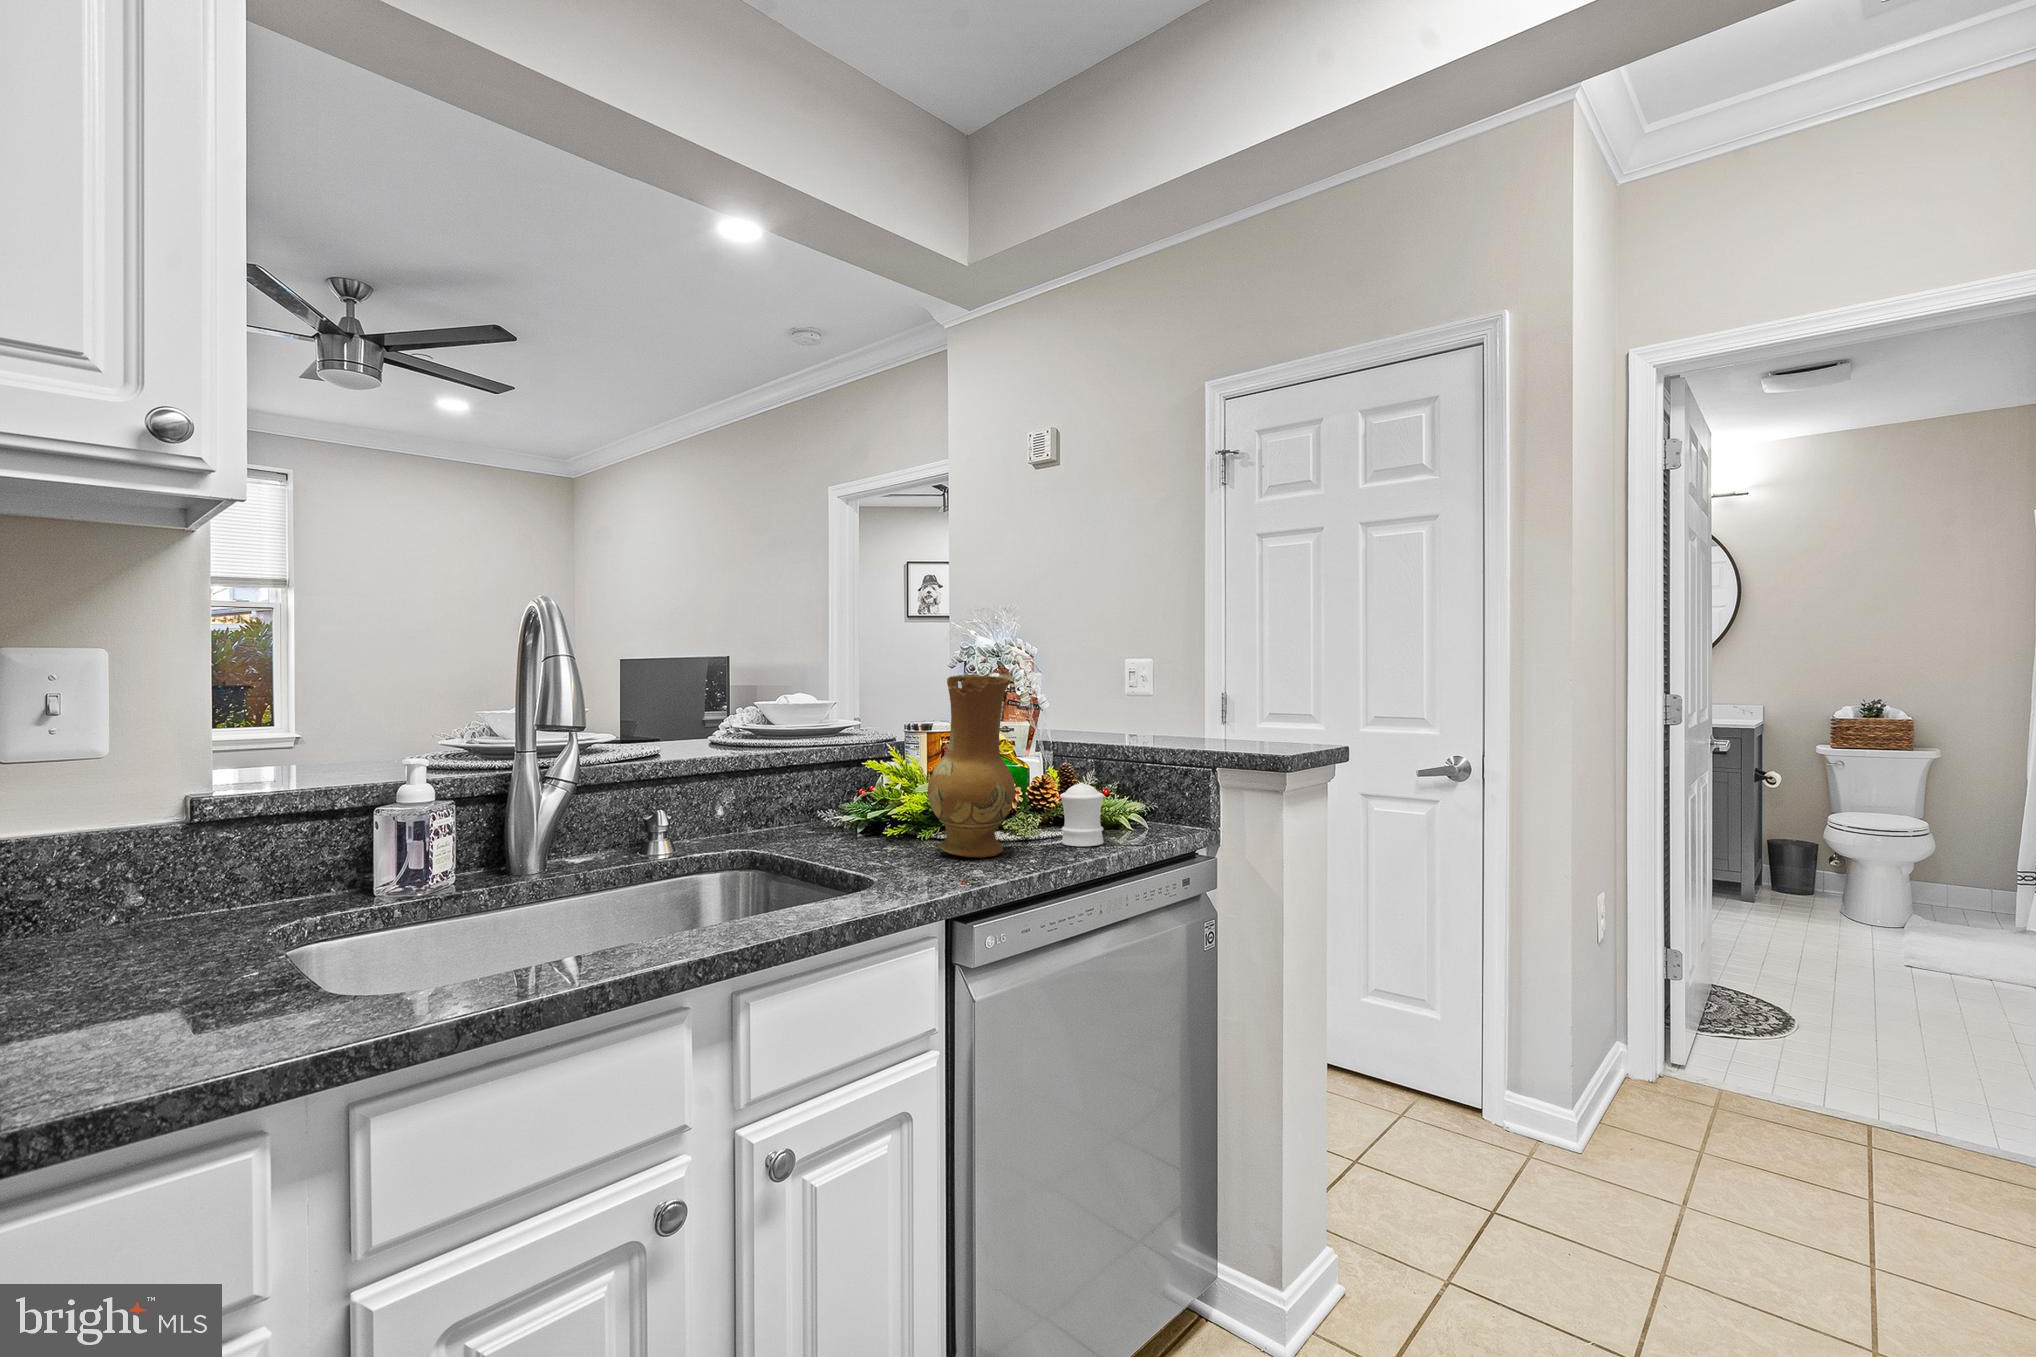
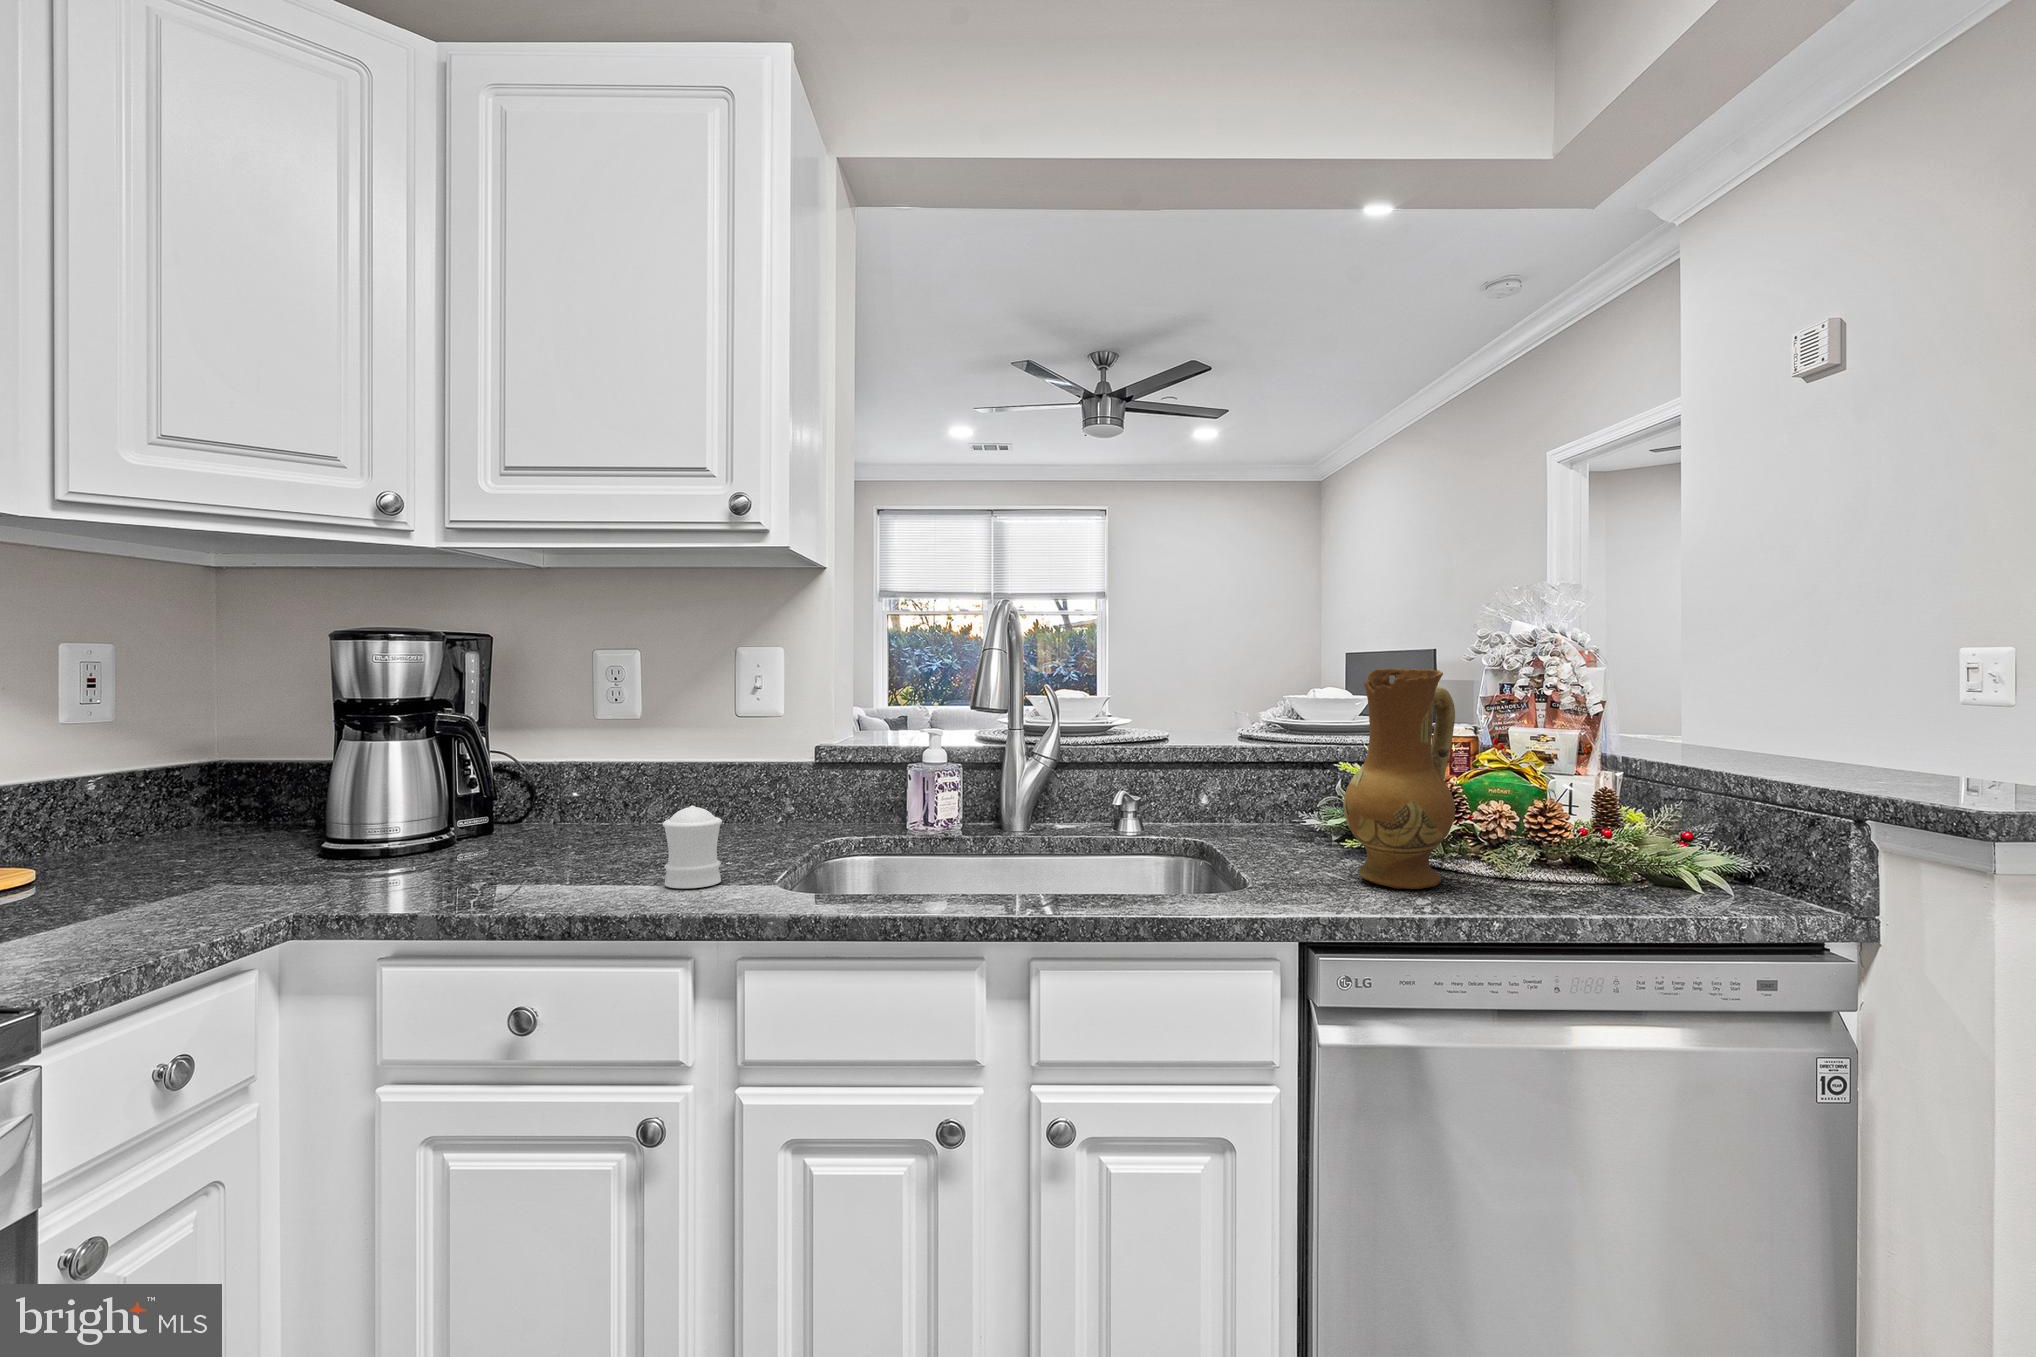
salt shaker: present [1060,783,1104,846] -> present [663,806,722,888]

